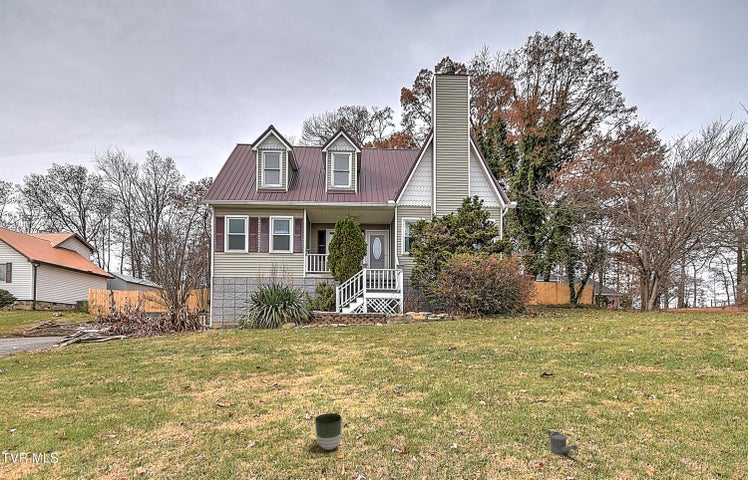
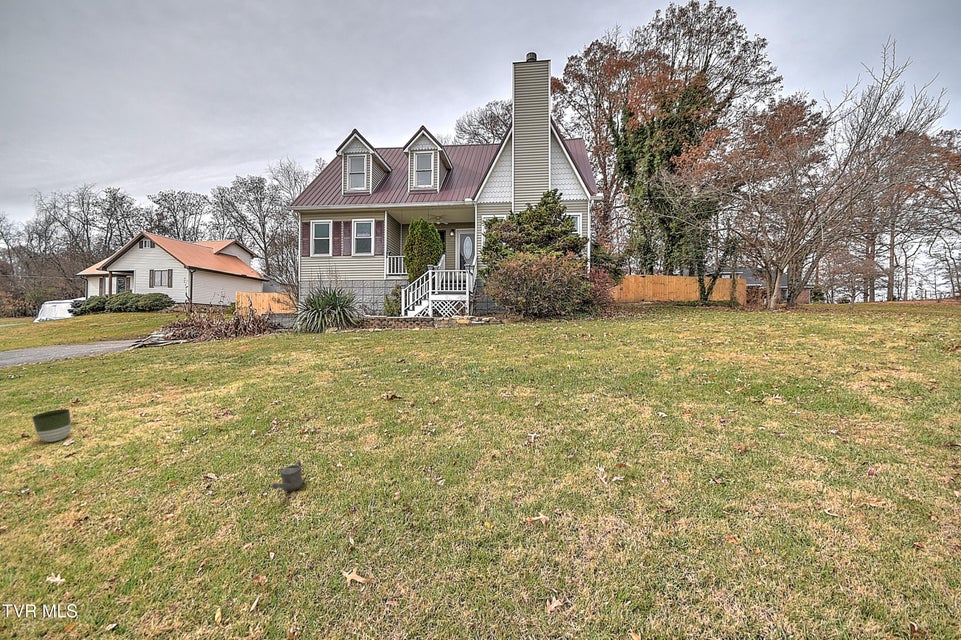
watering can: present [548,430,577,455] -> present [272,461,303,491]

